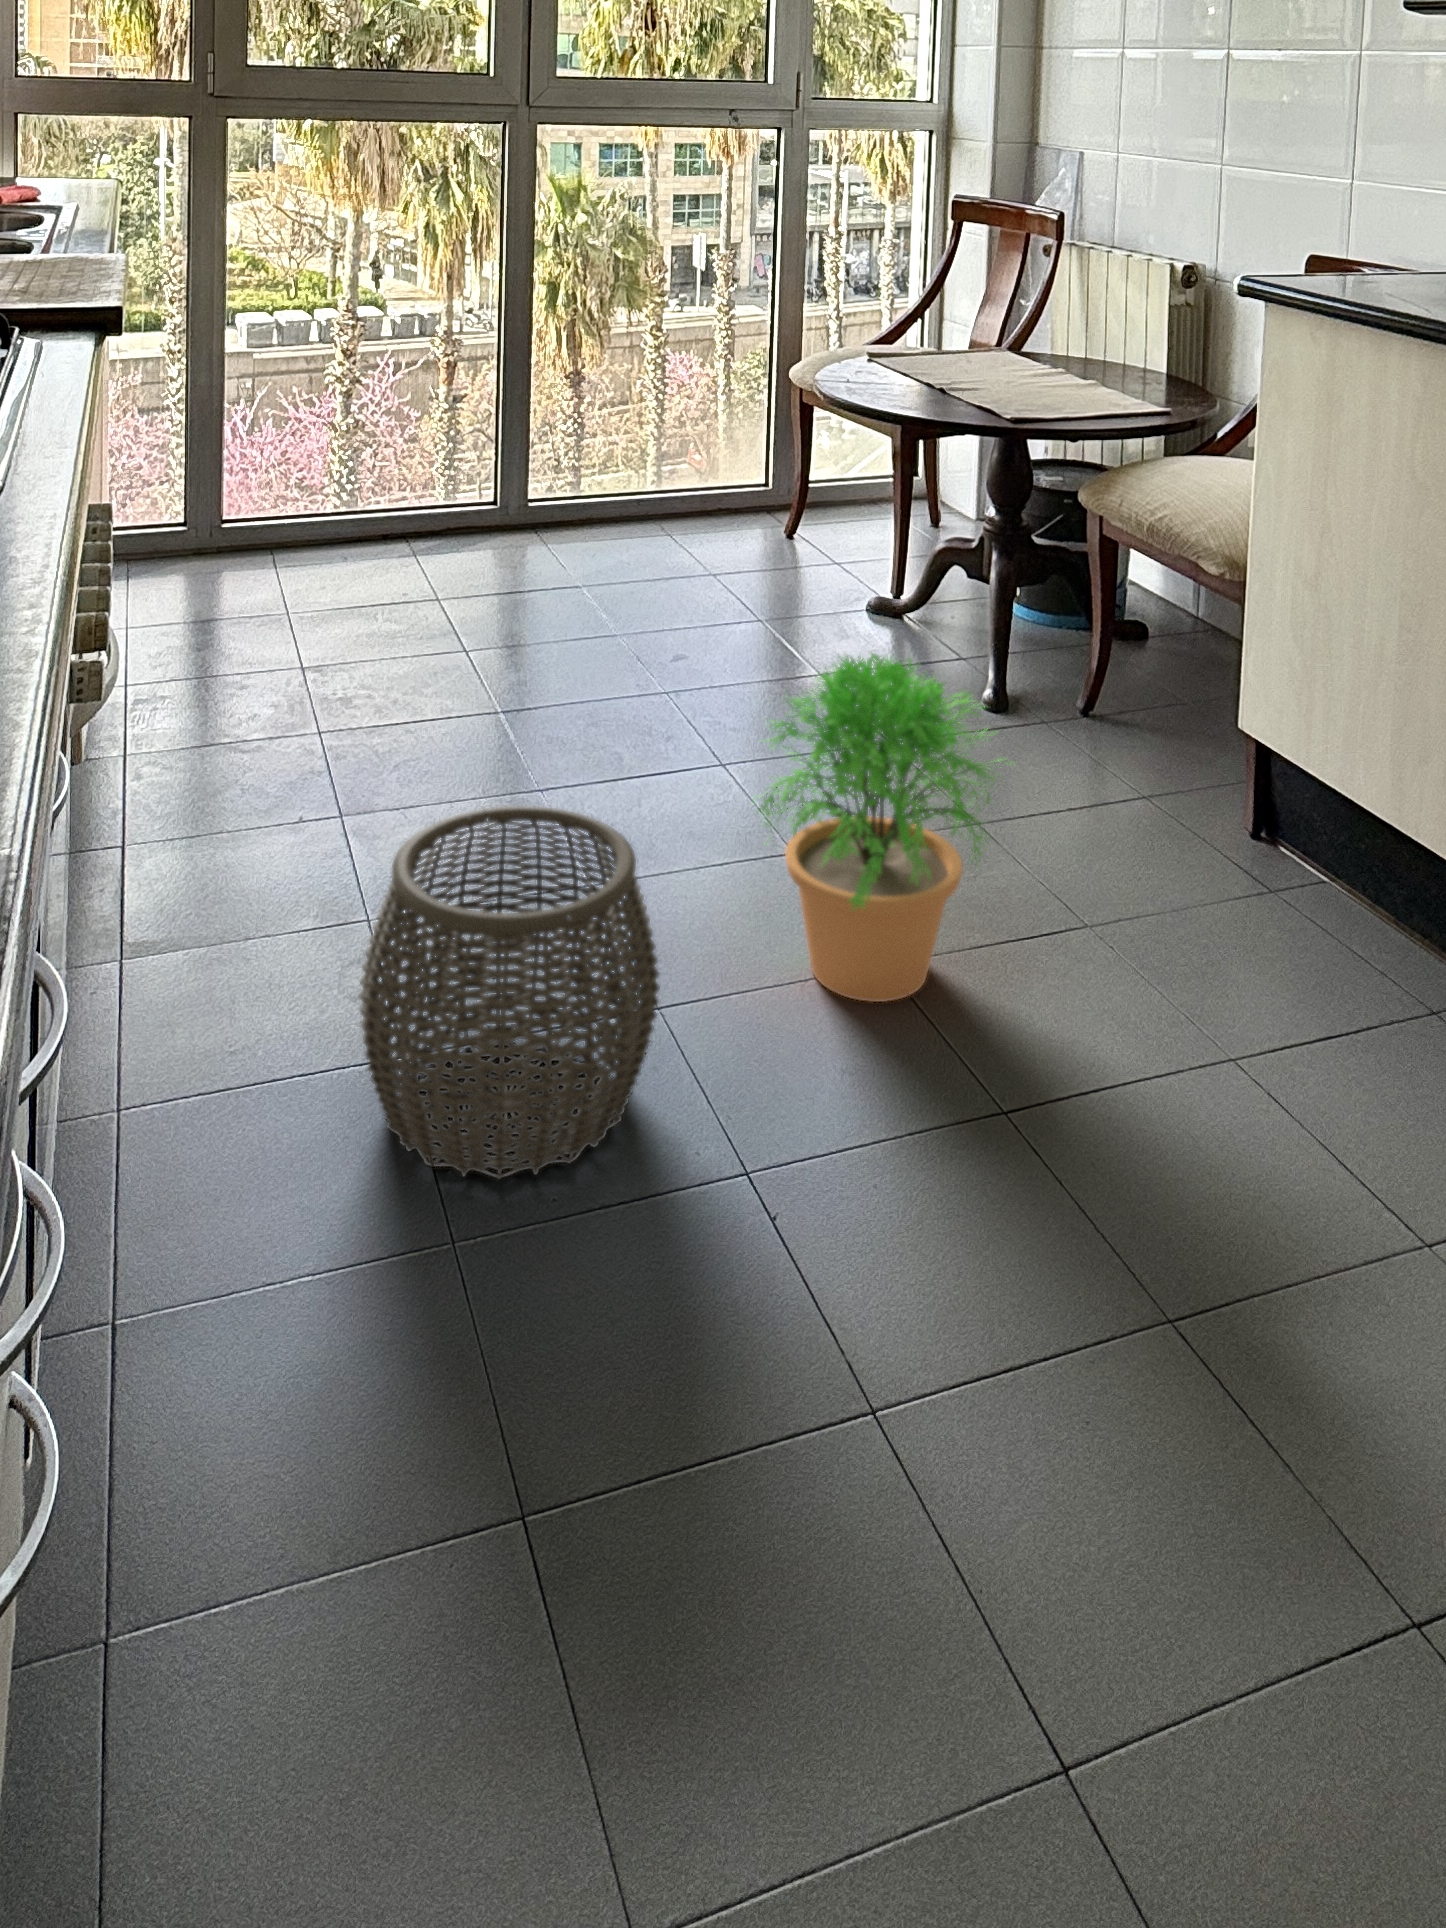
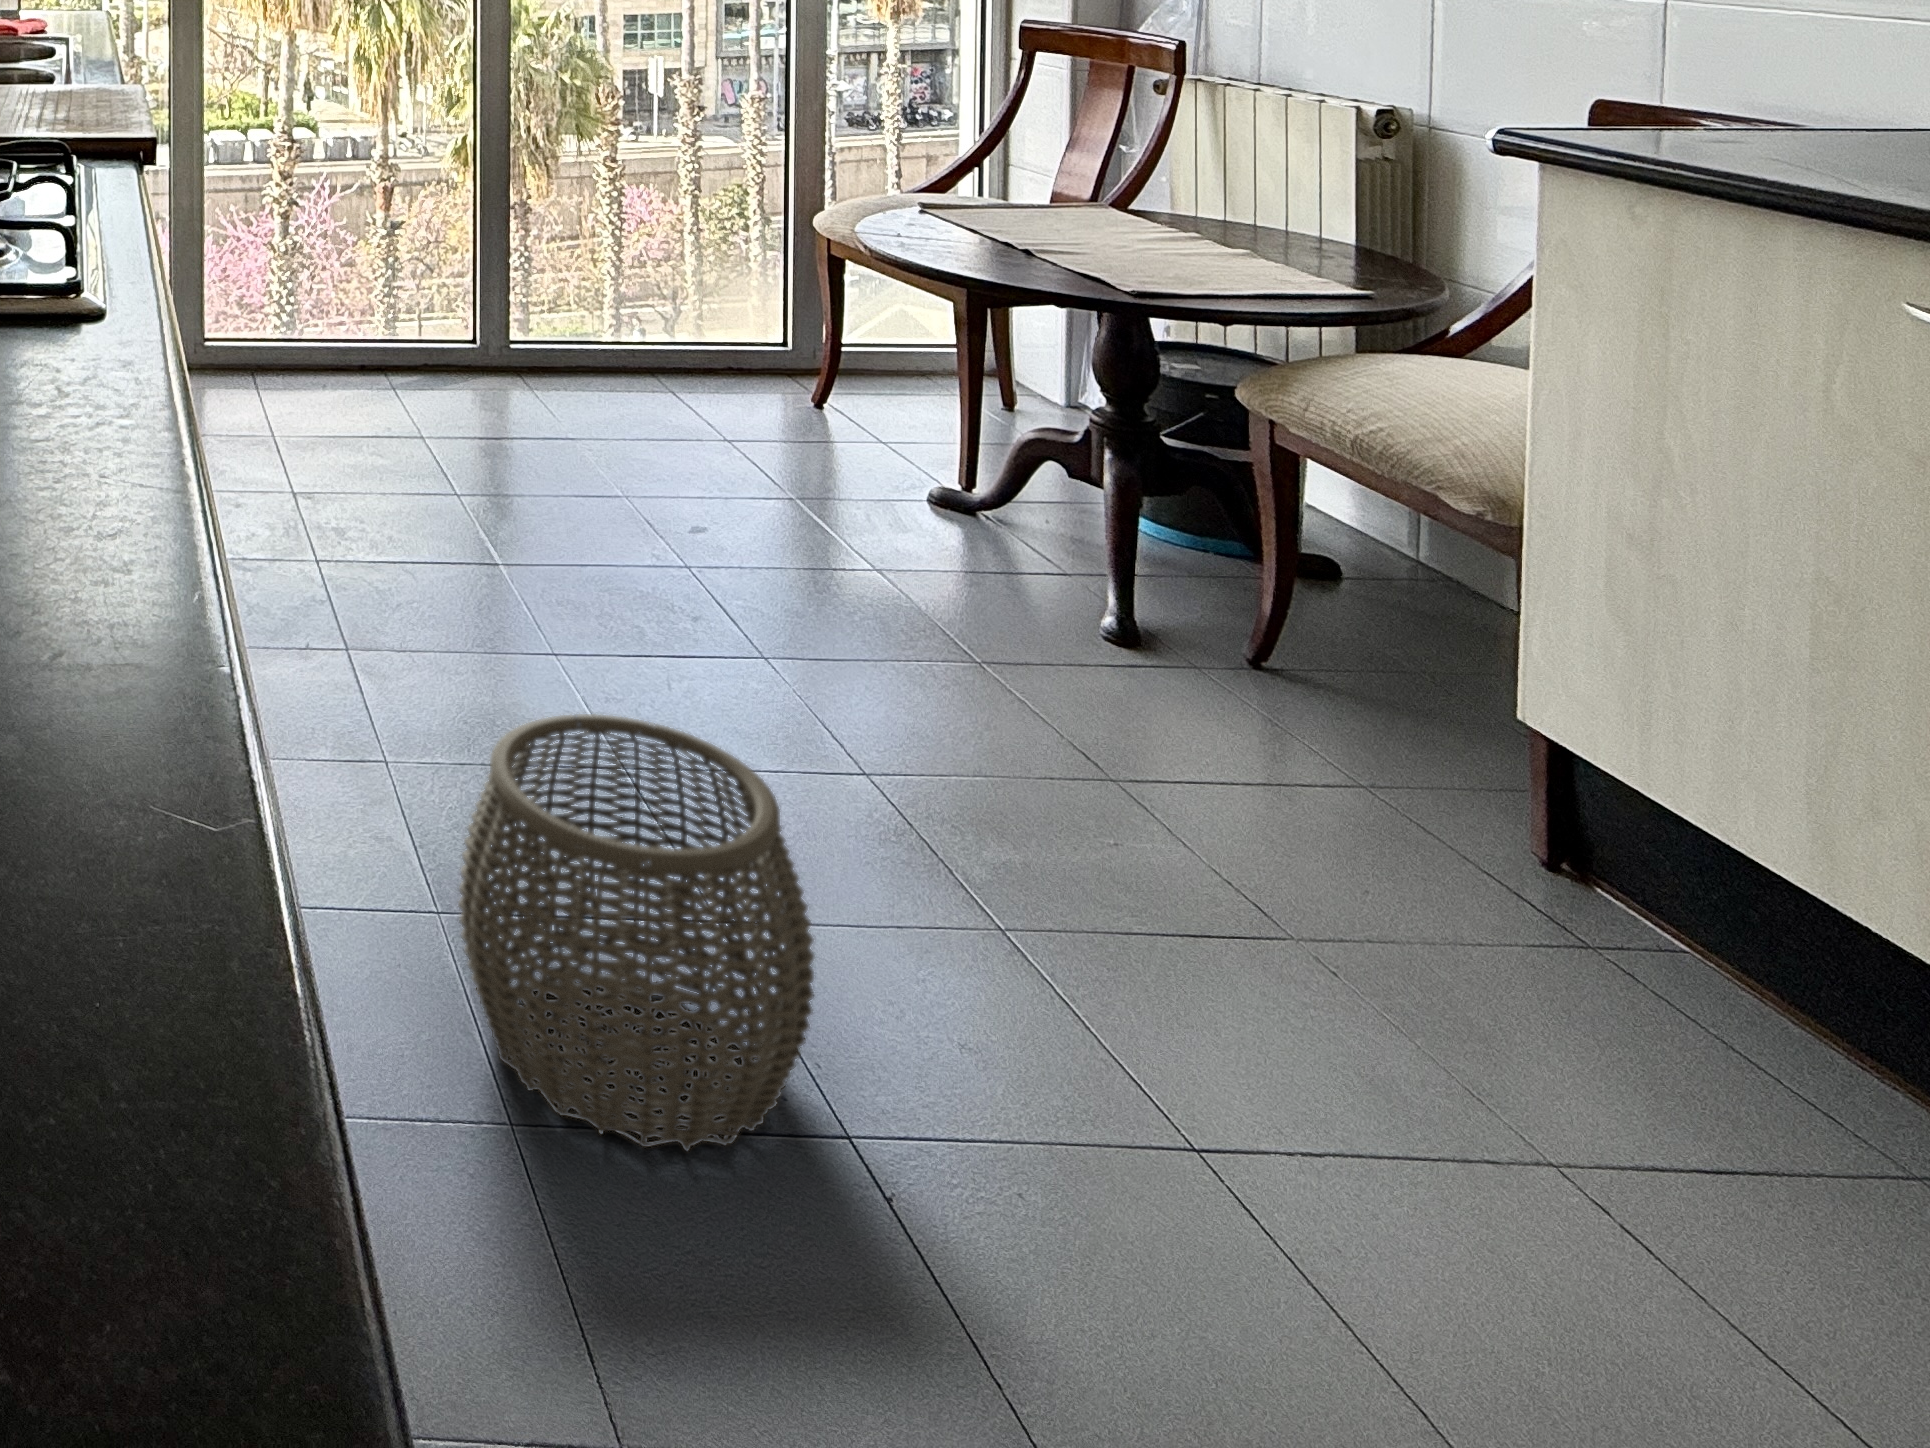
potted plant: present [759,654,1011,1002] -> none [880,574,1257,1013]

